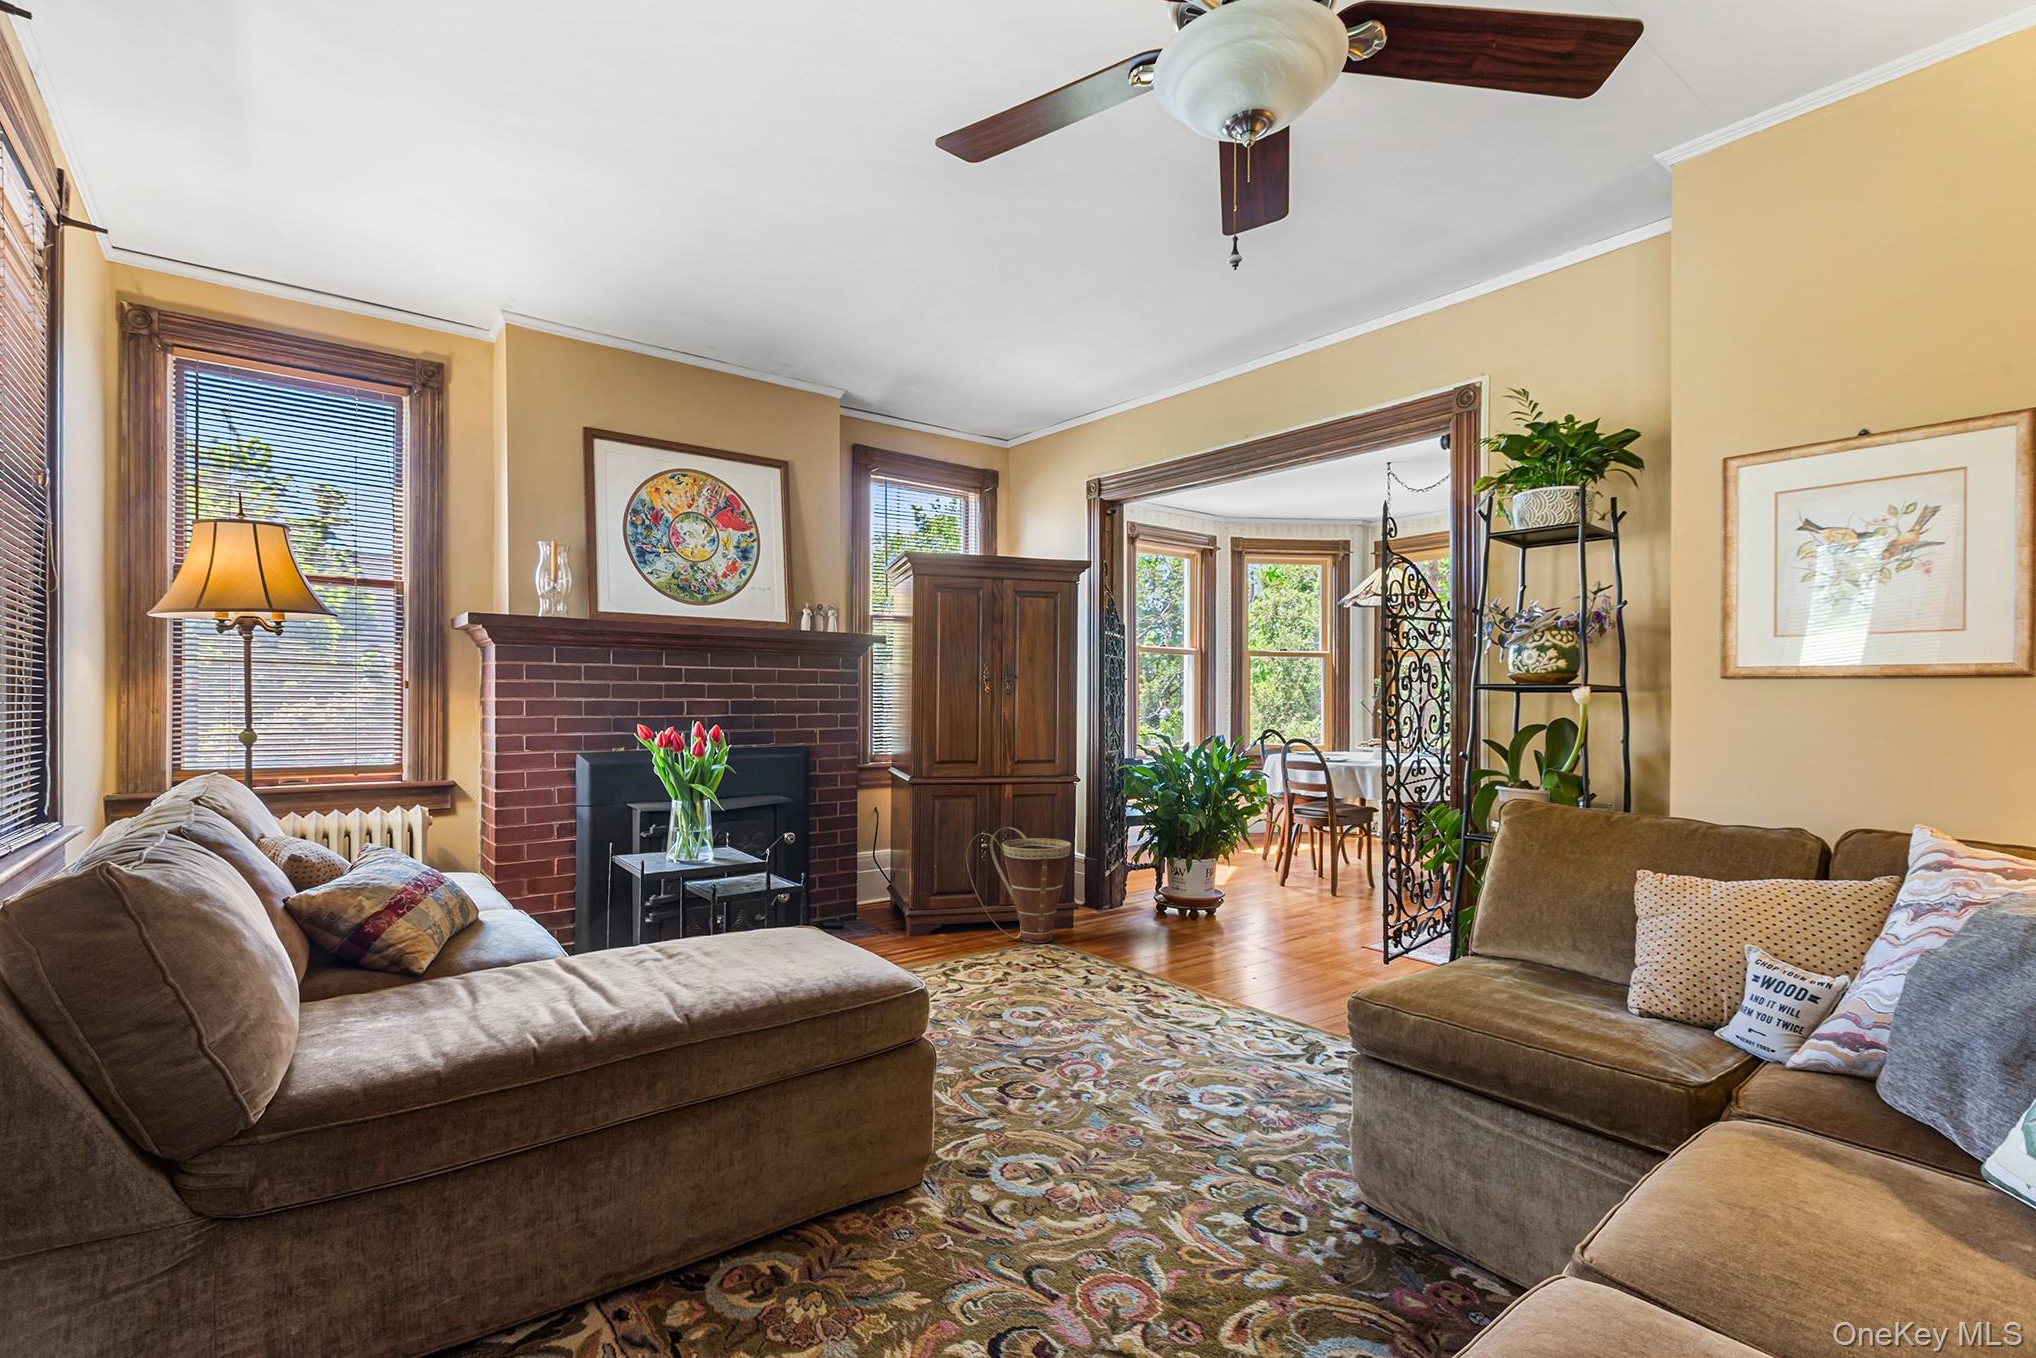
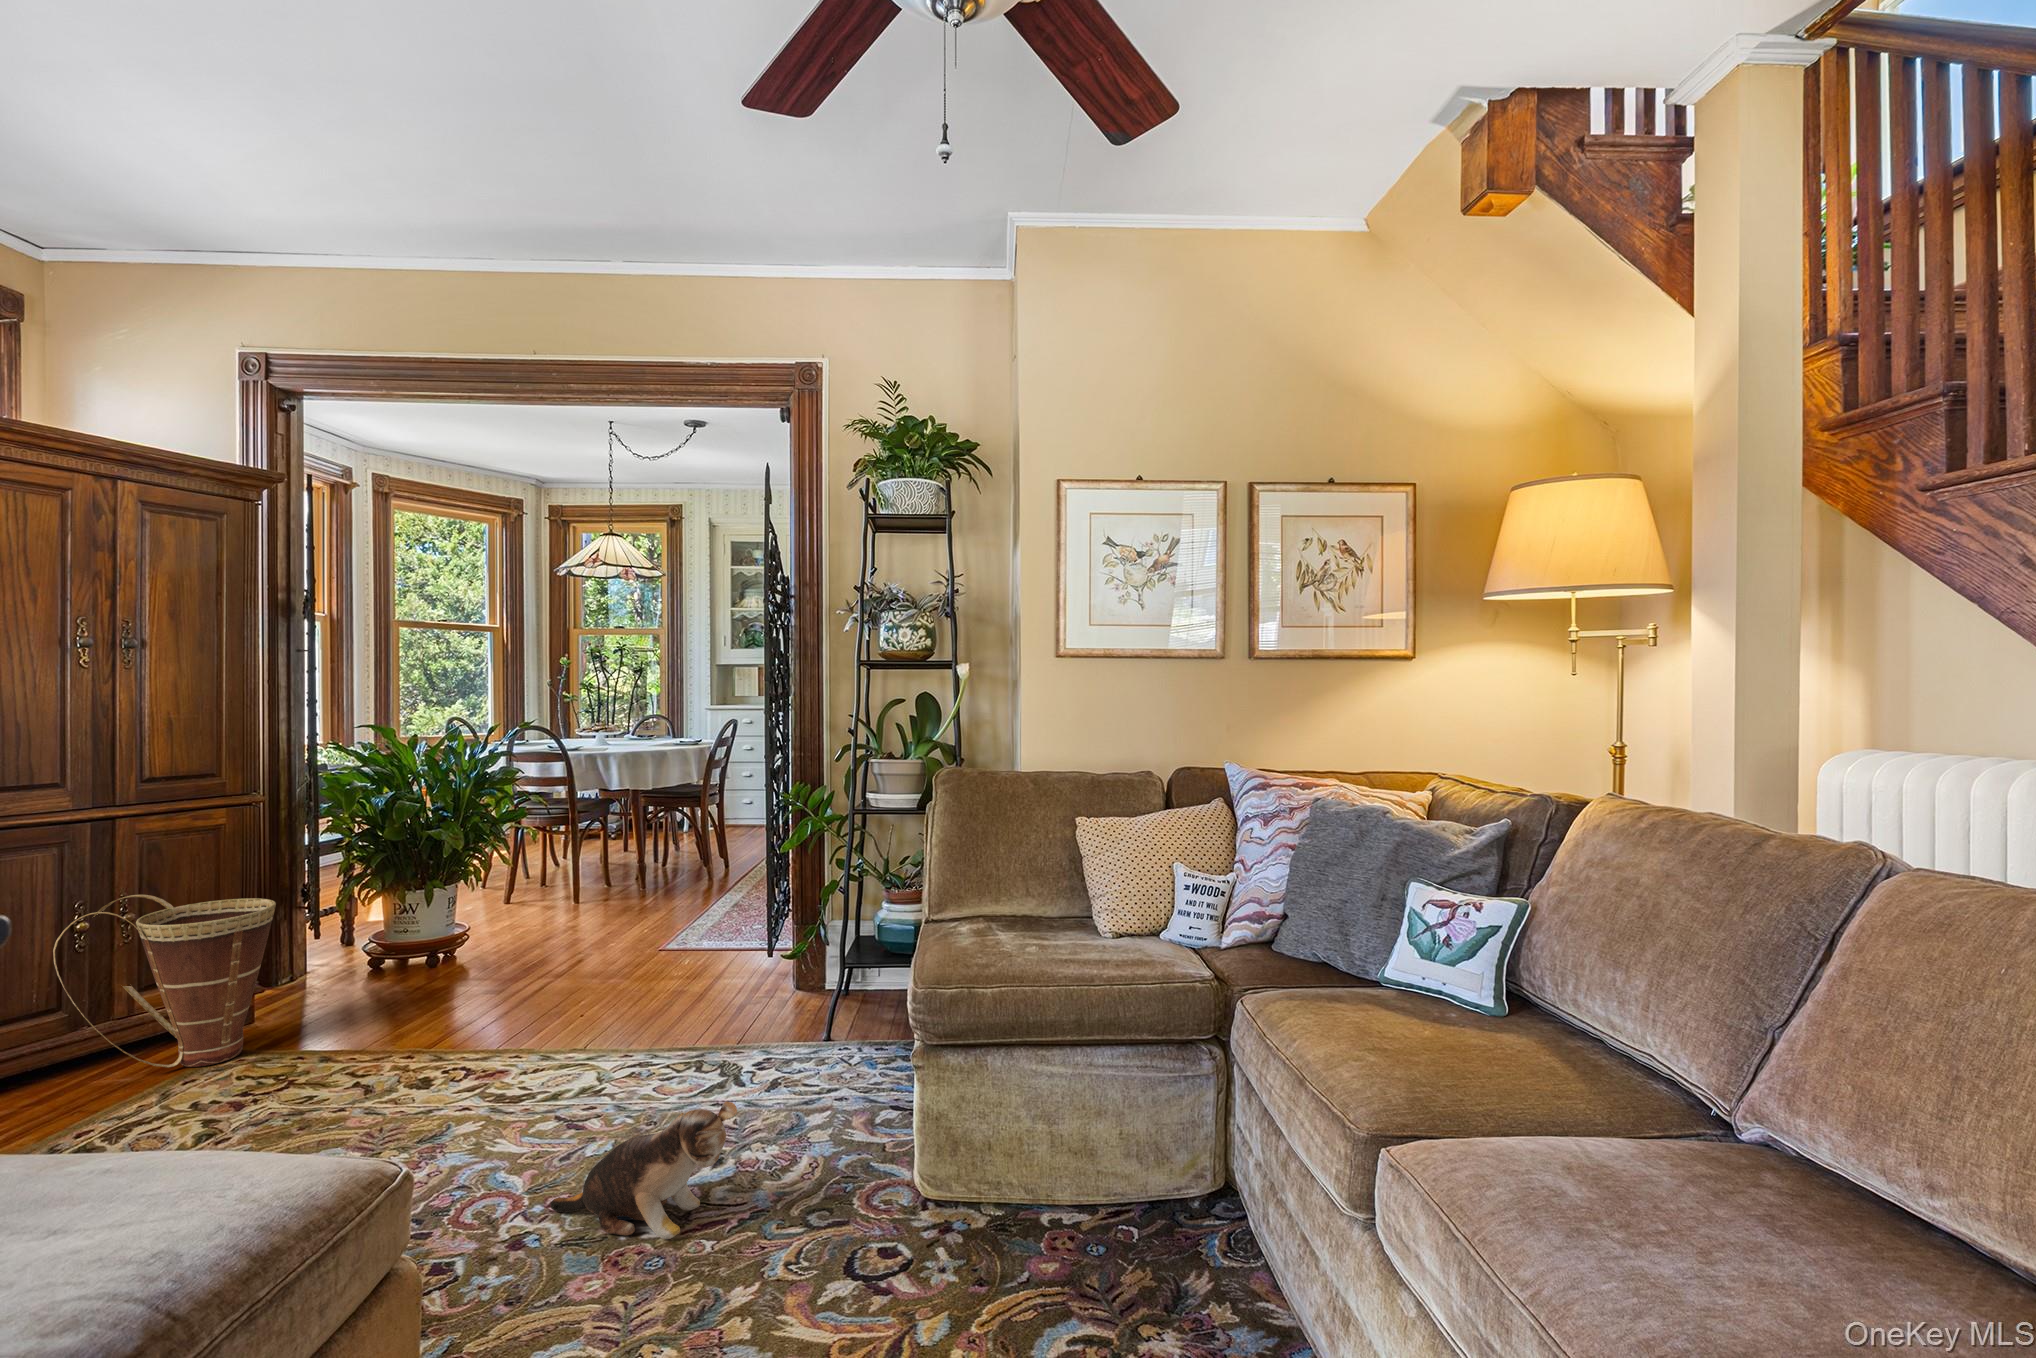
plush toy: none [1110,1039,1207,1134] -> present [551,1102,737,1239]

